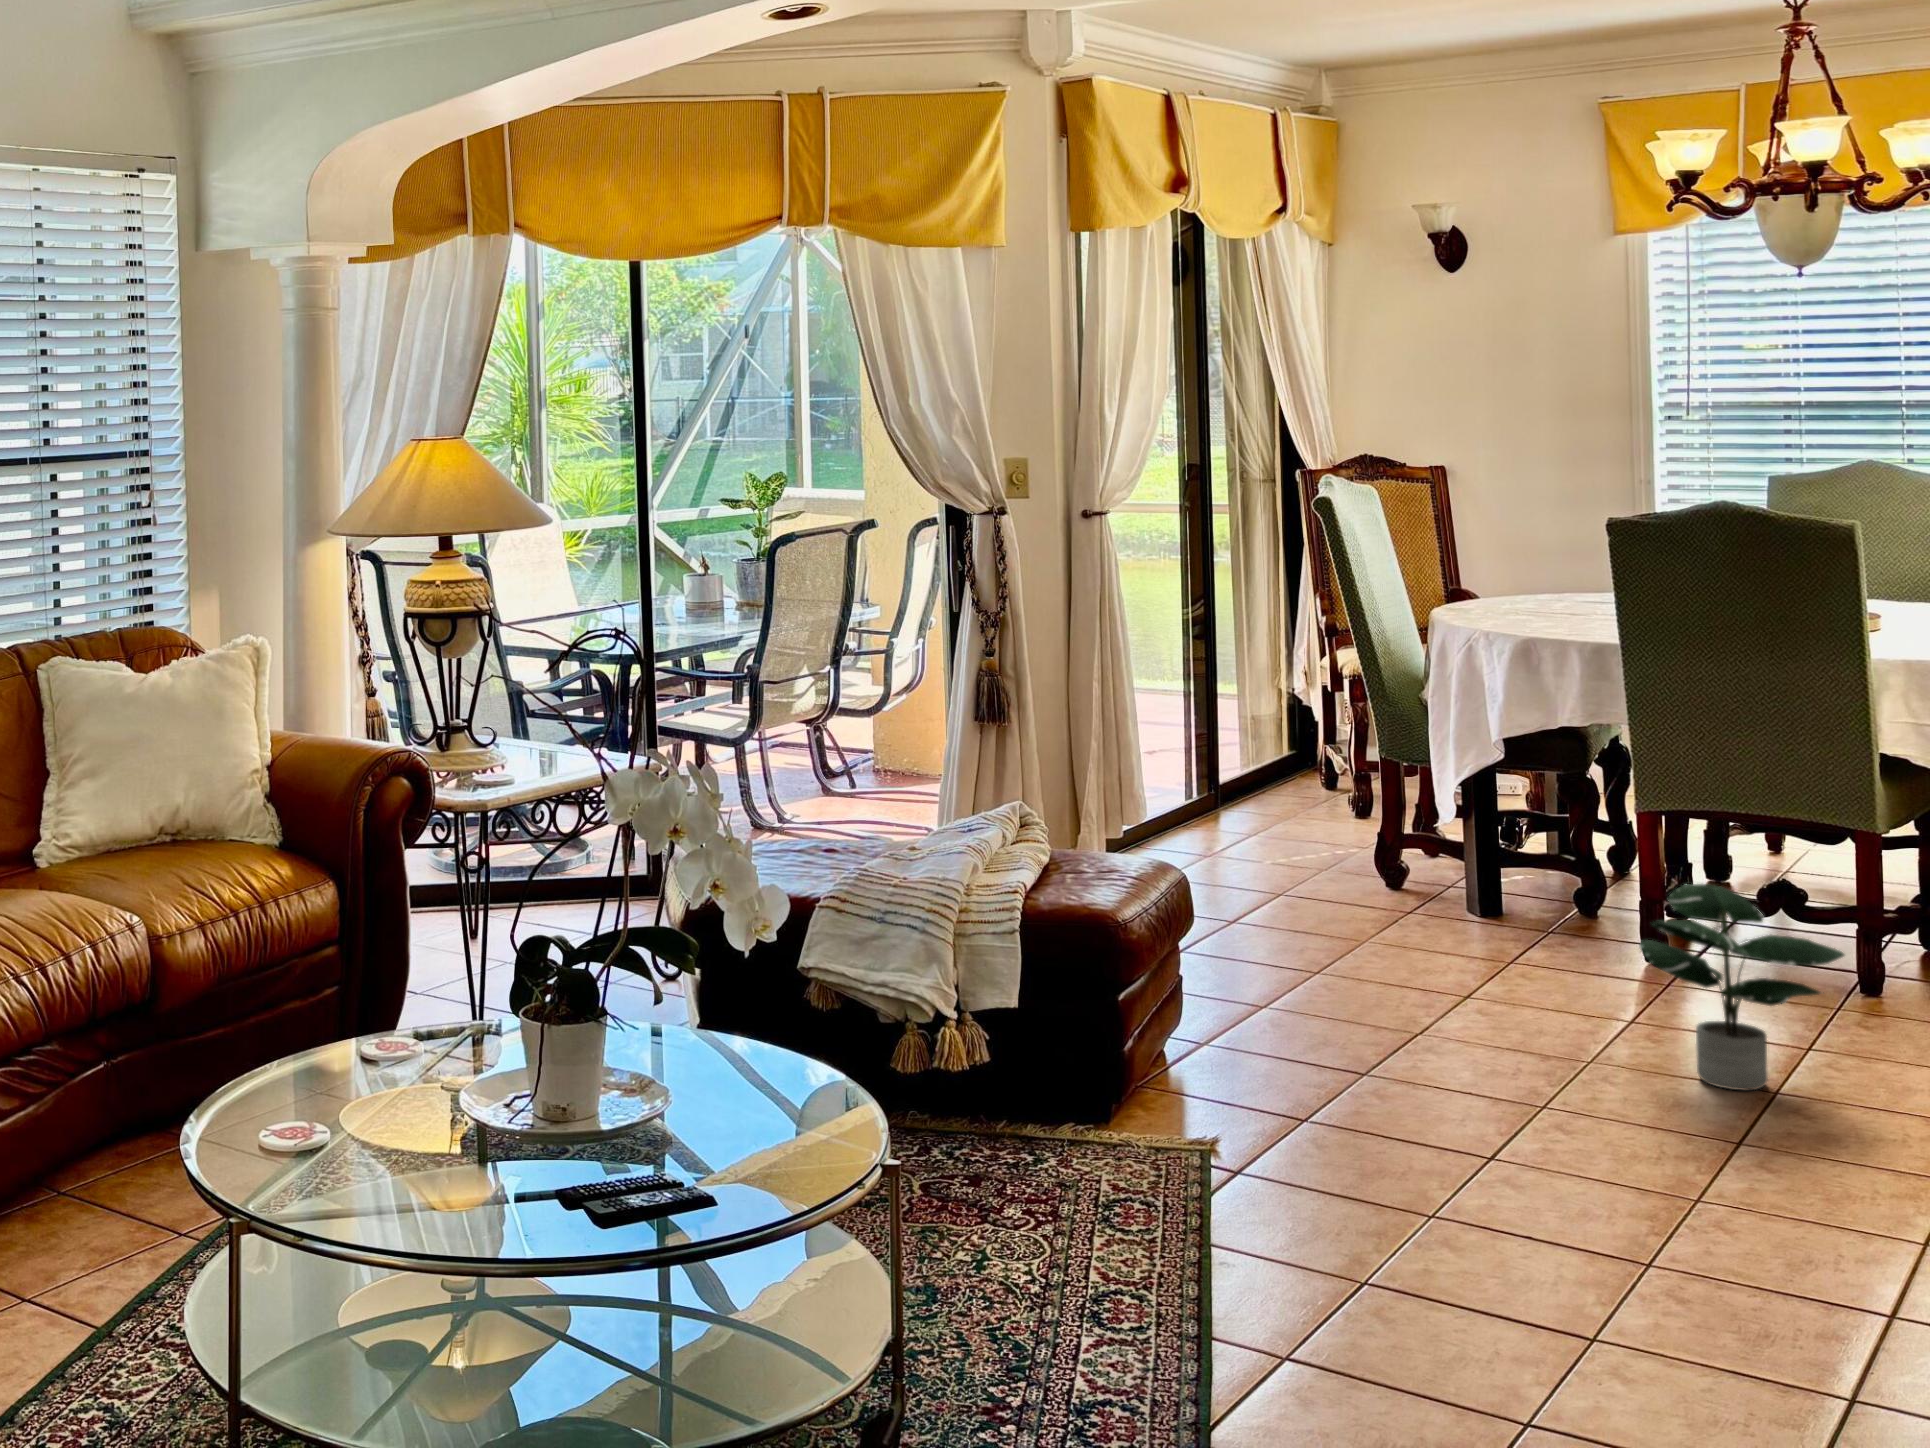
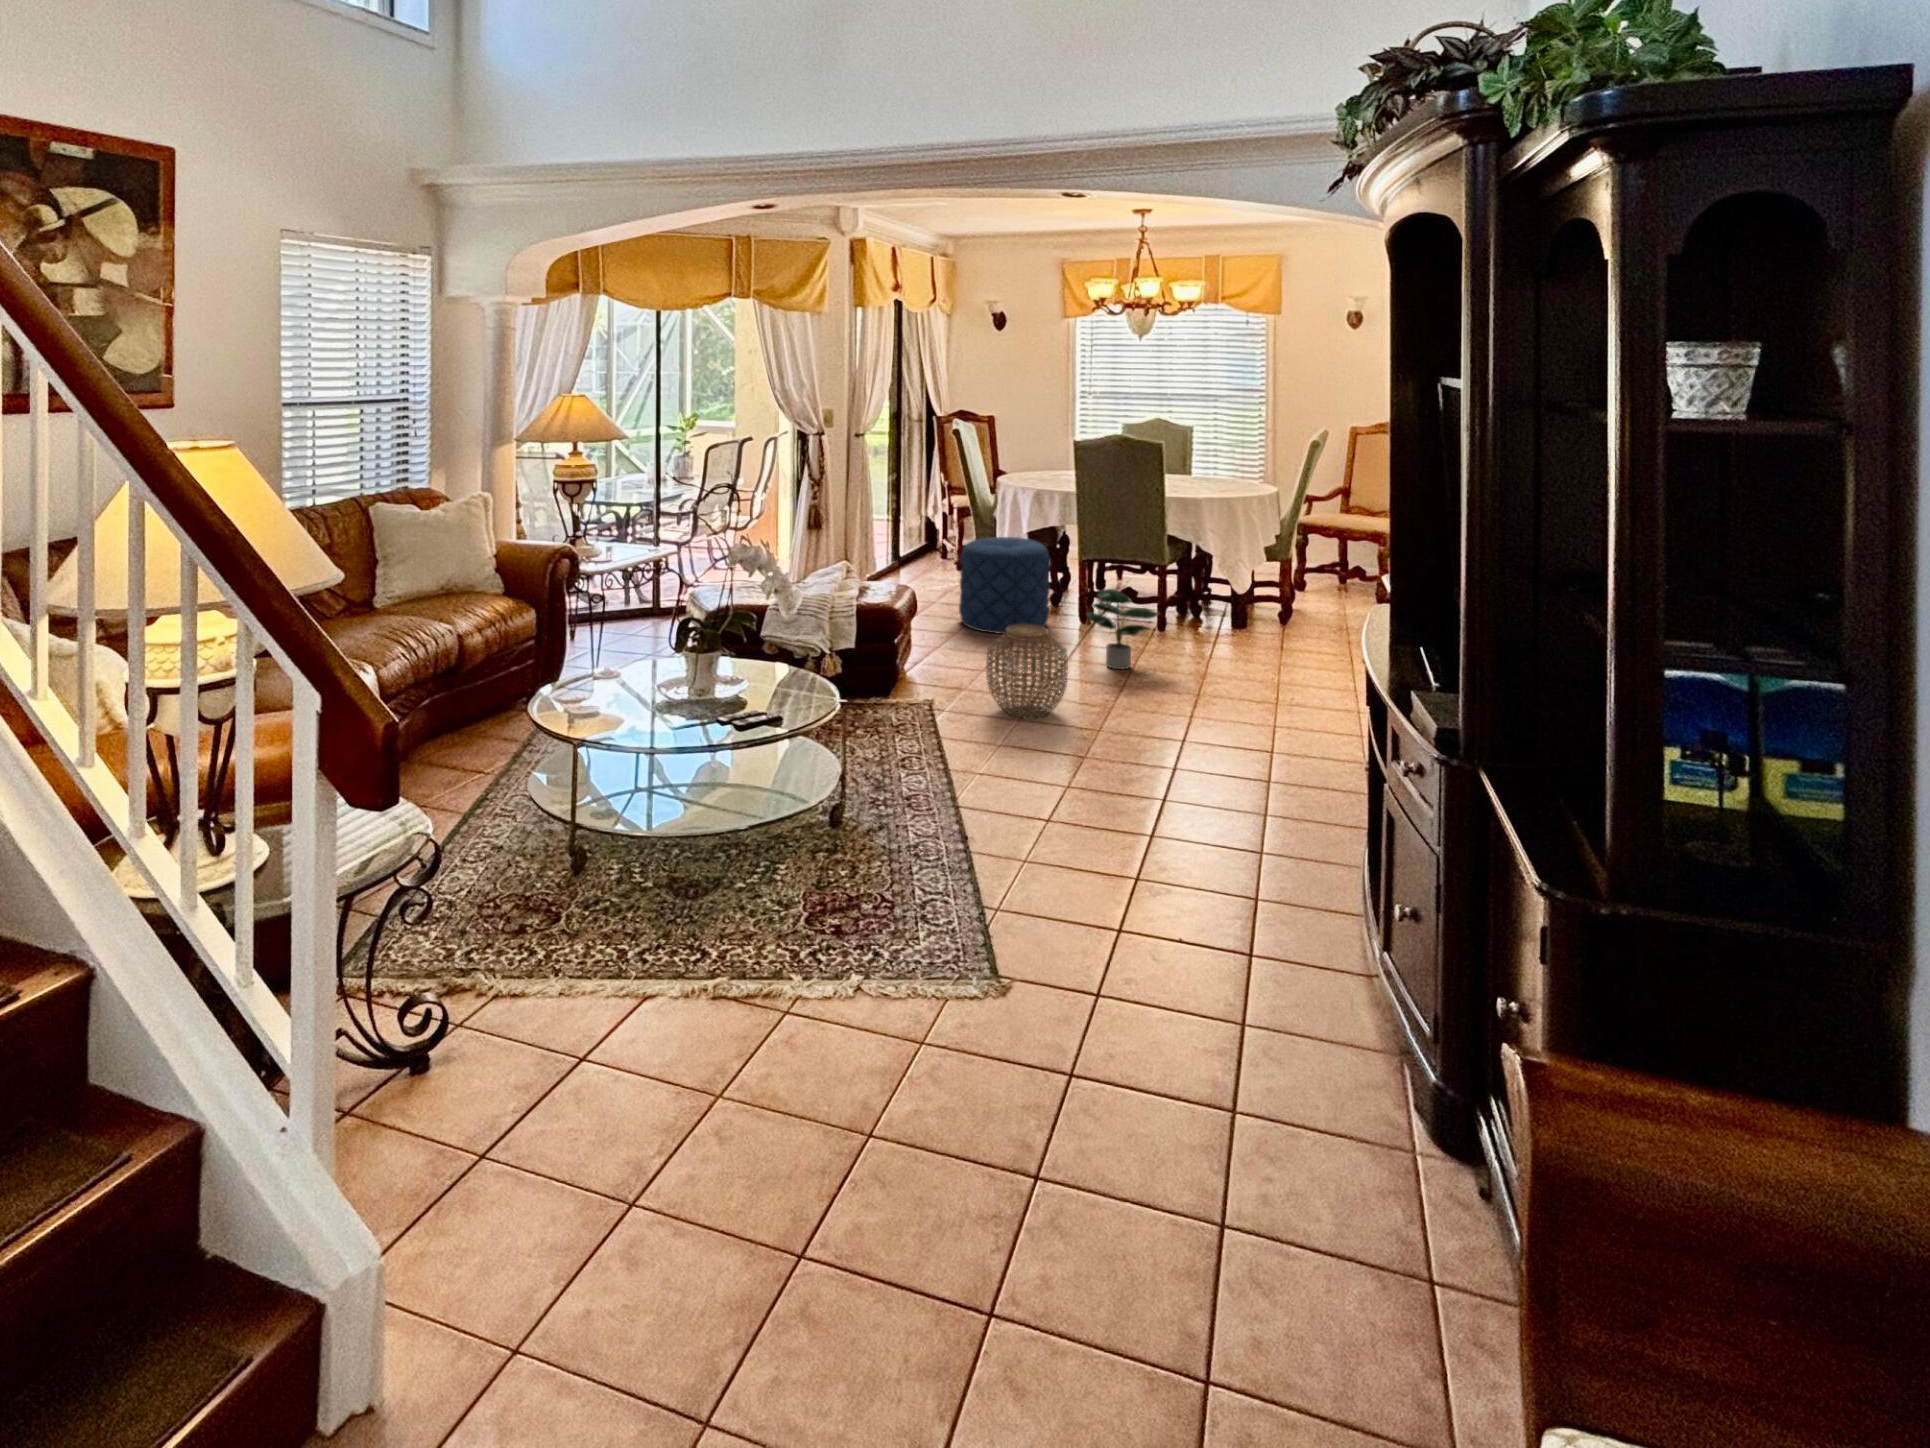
pouf: none [1324,746,1555,979] -> present [959,537,1050,634]
woven basket: none [1346,971,1566,1212] -> present [987,625,1068,719]

